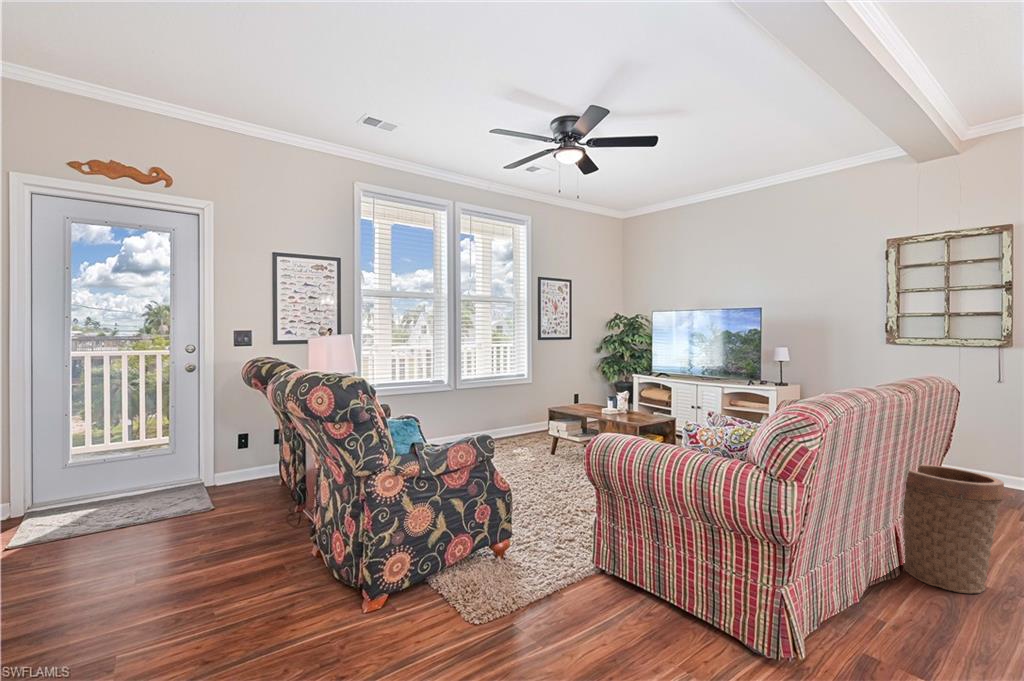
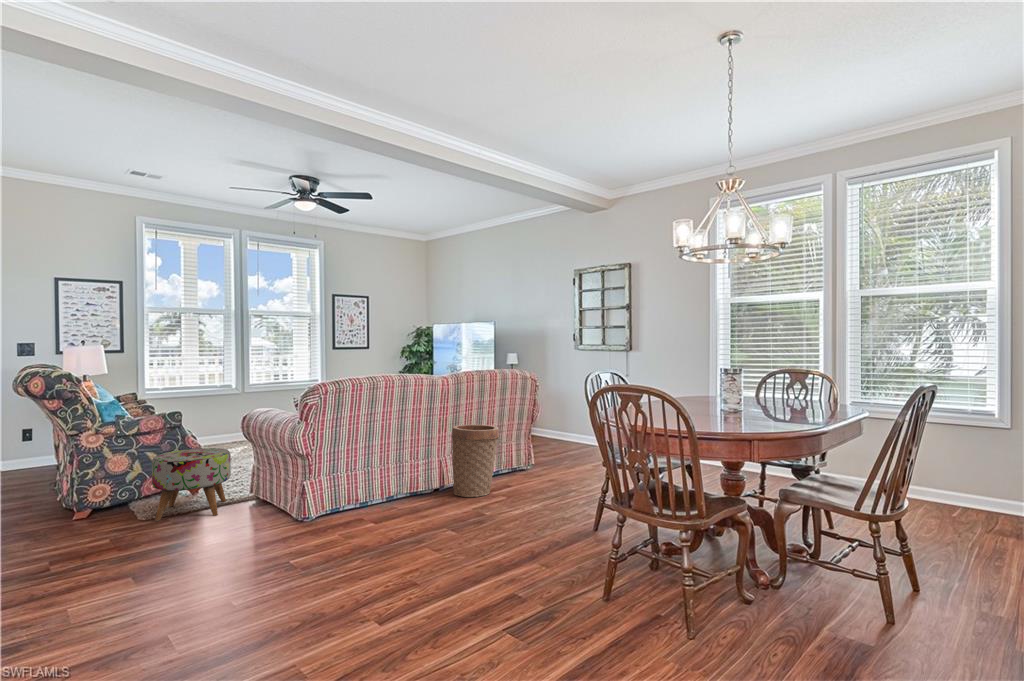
ottoman: none [486,495,596,634] -> present [152,448,231,521]

